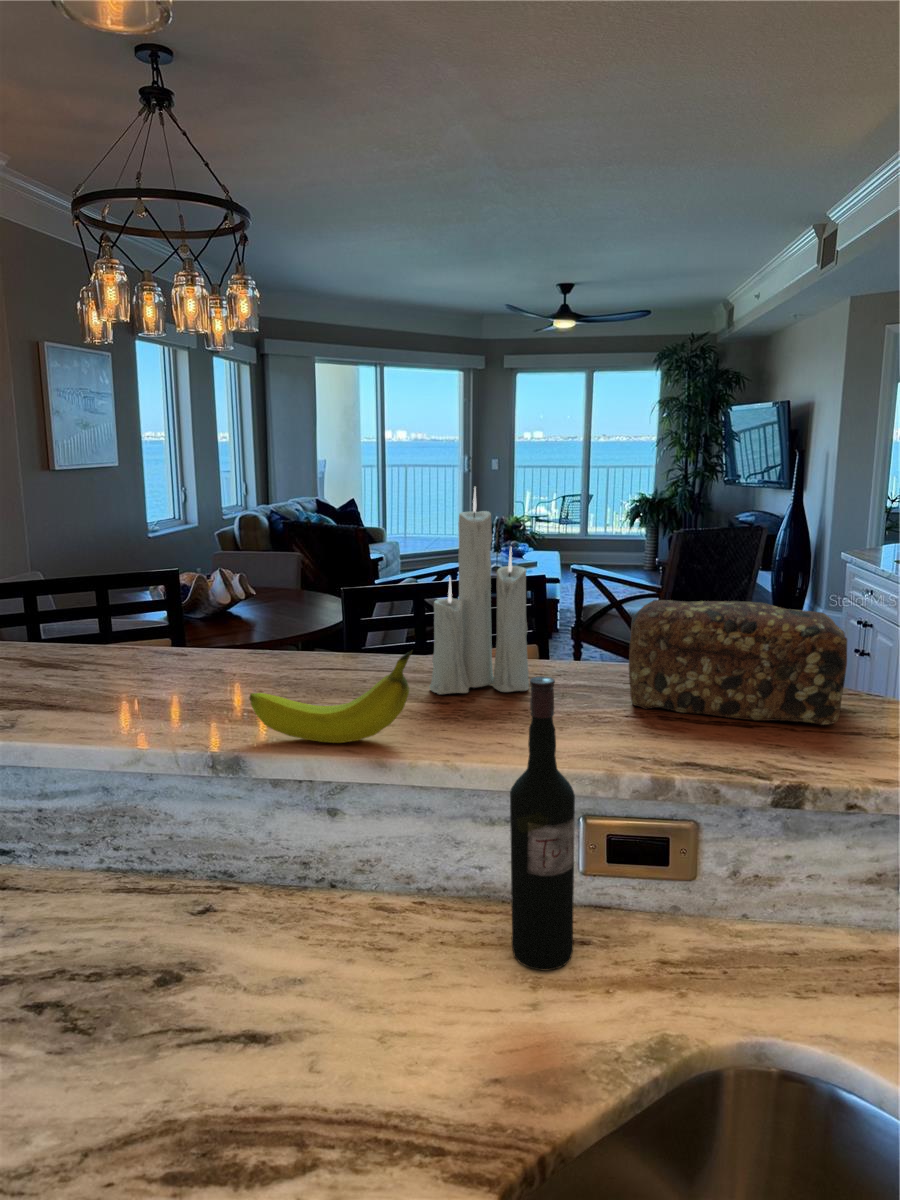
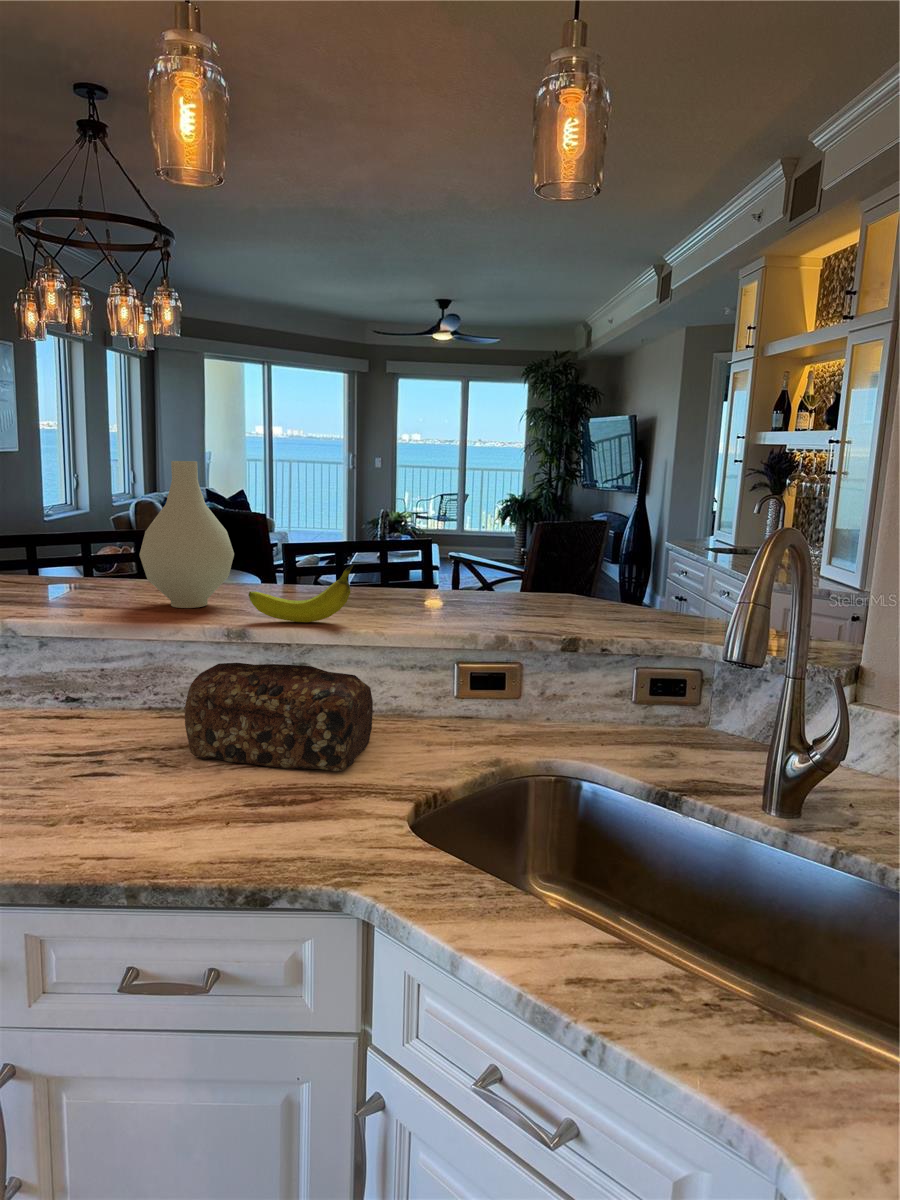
vase: none [106,487,248,705] -> present [139,461,234,608]
candle: present [429,488,529,694] -> none [355,461,421,605]
bread loaf: present [629,600,847,725] -> present [185,663,373,771]
wine bottle: present [510,676,575,970] -> none [415,570,452,738]

